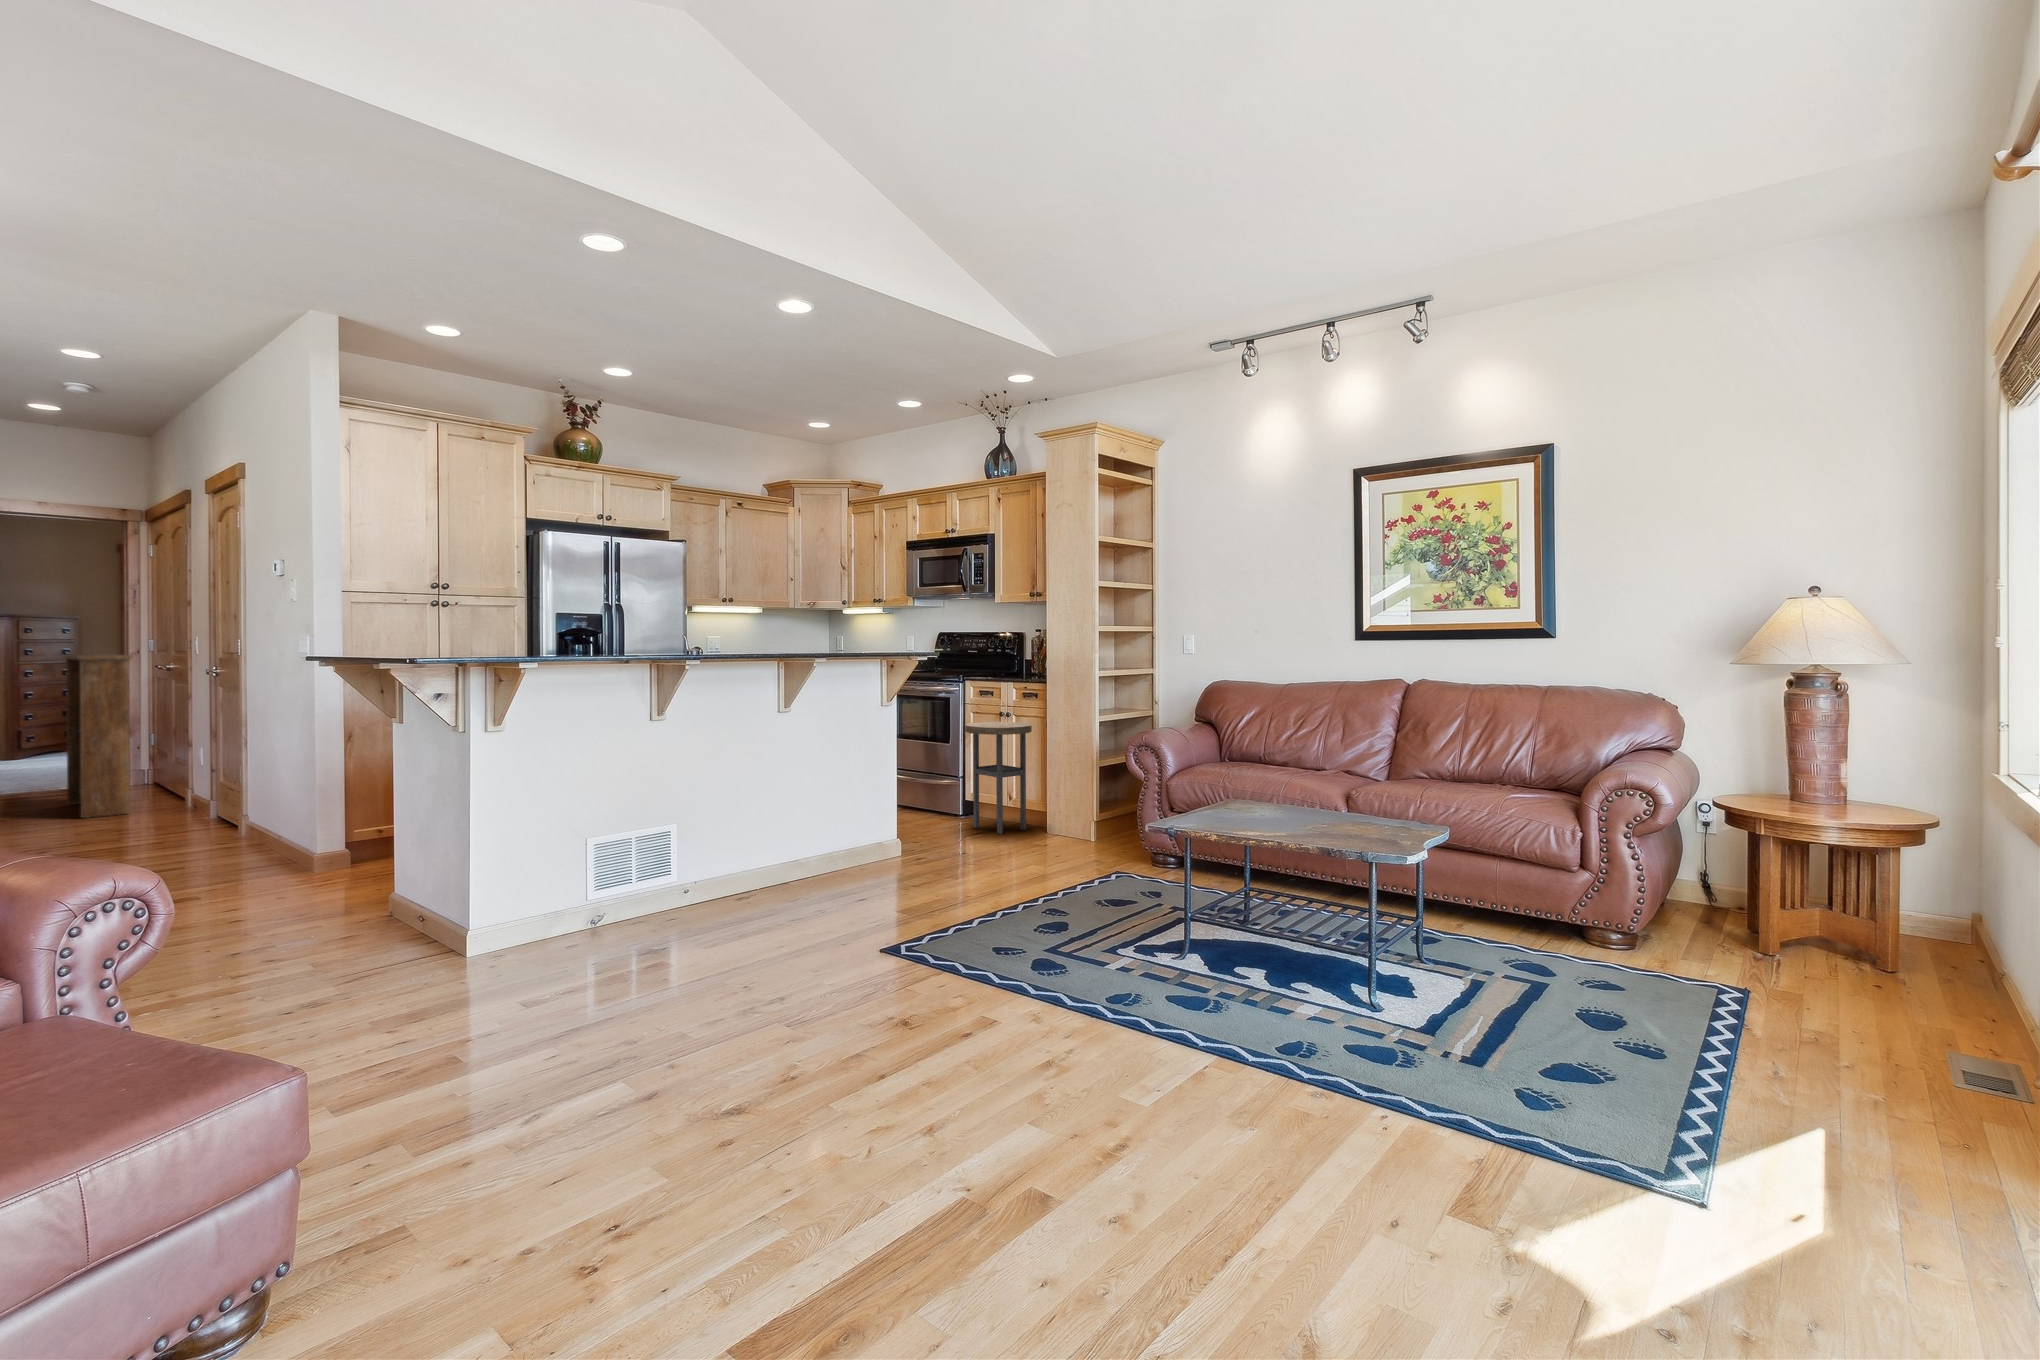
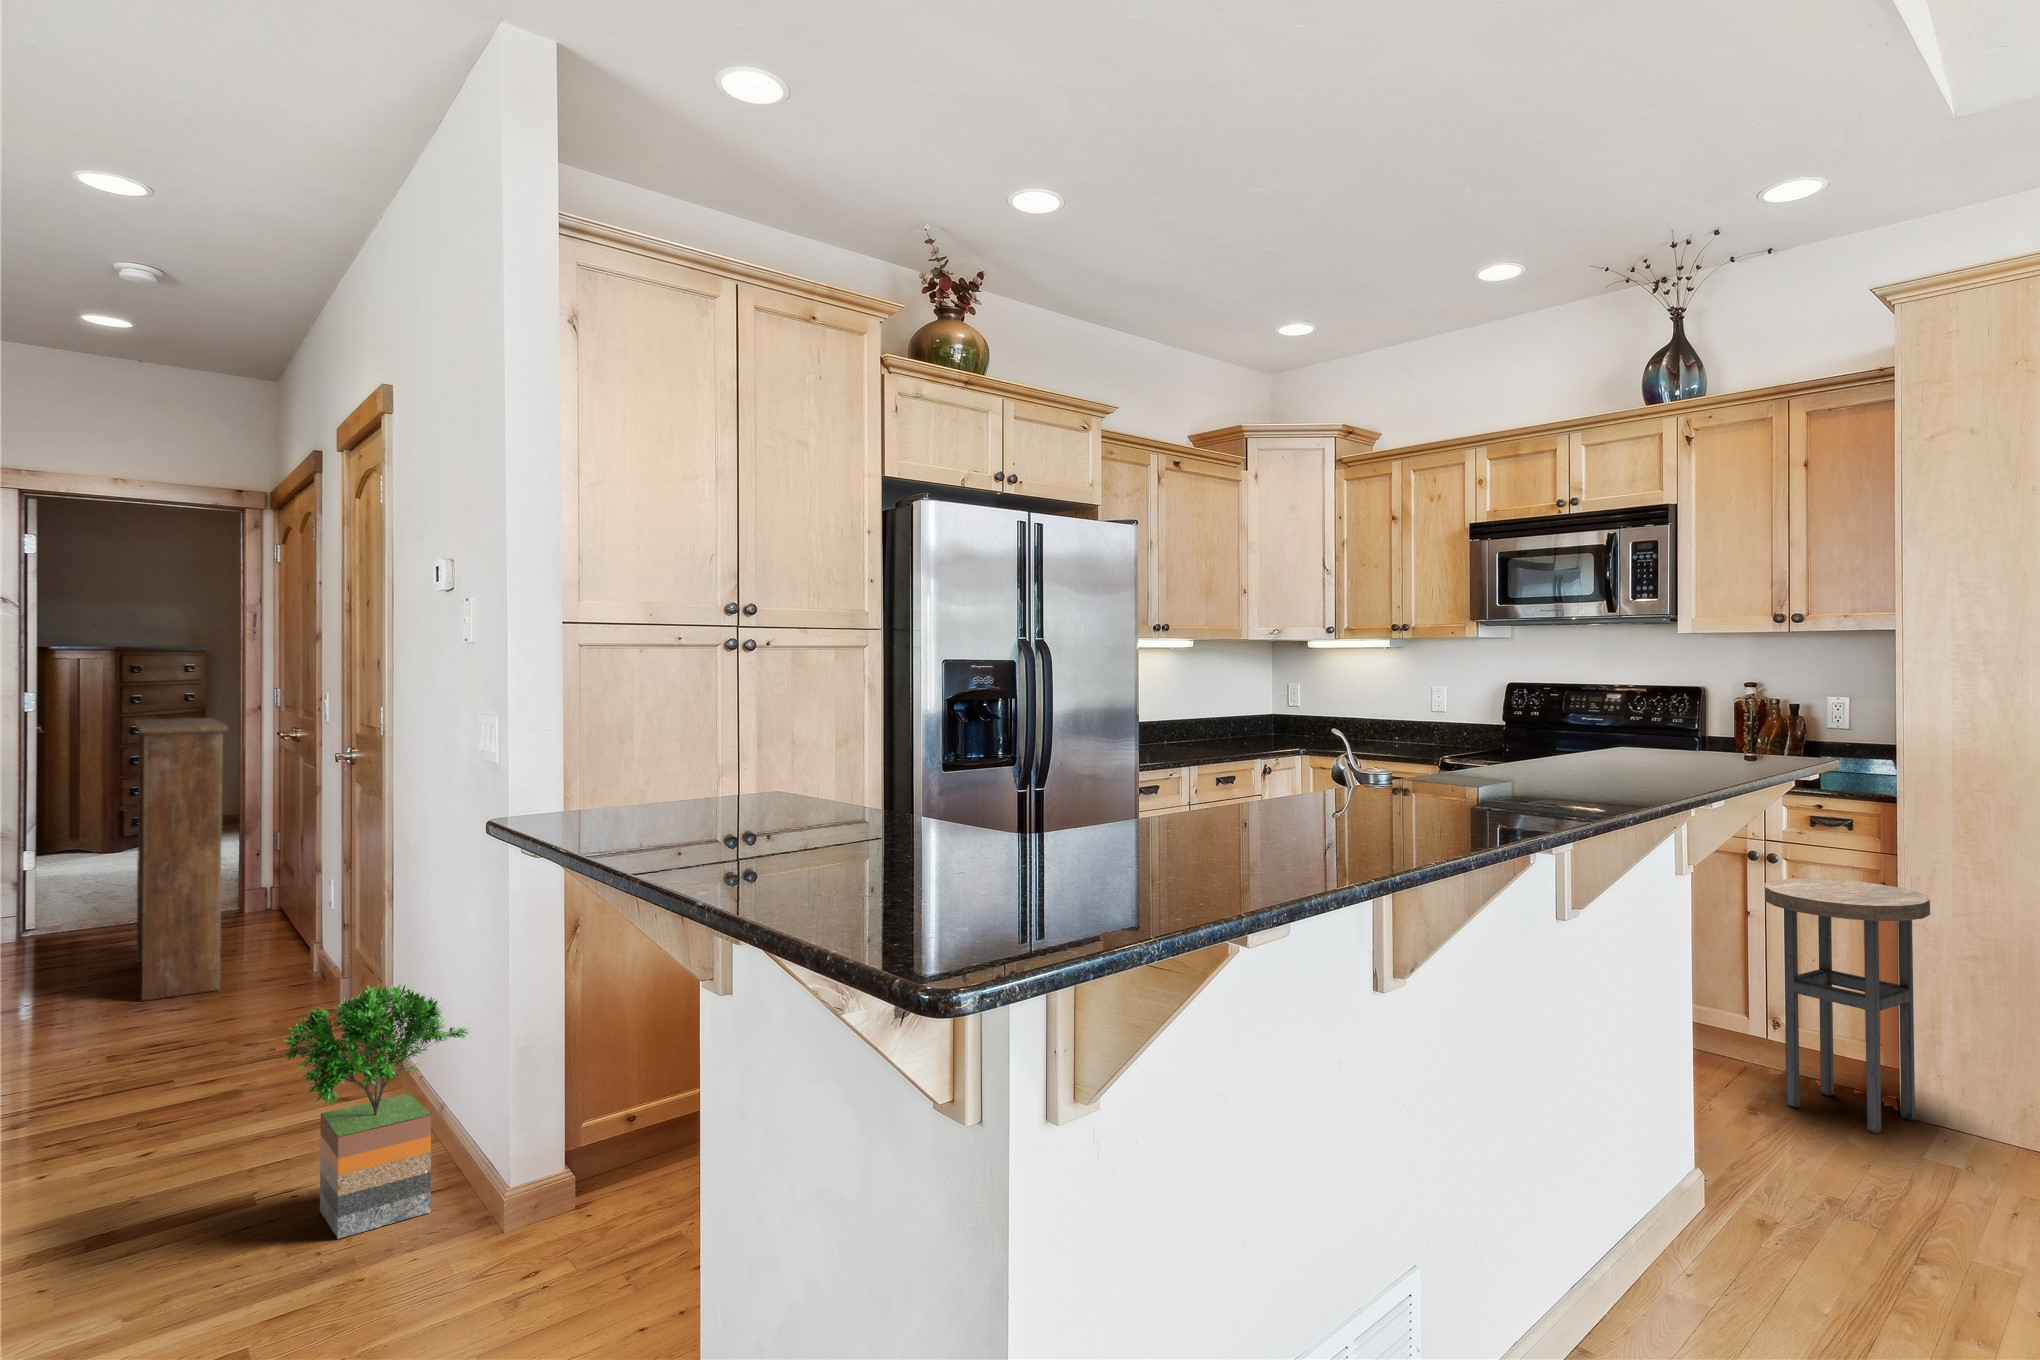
potted tree: none [198,767,296,880] -> present [283,984,468,1239]

